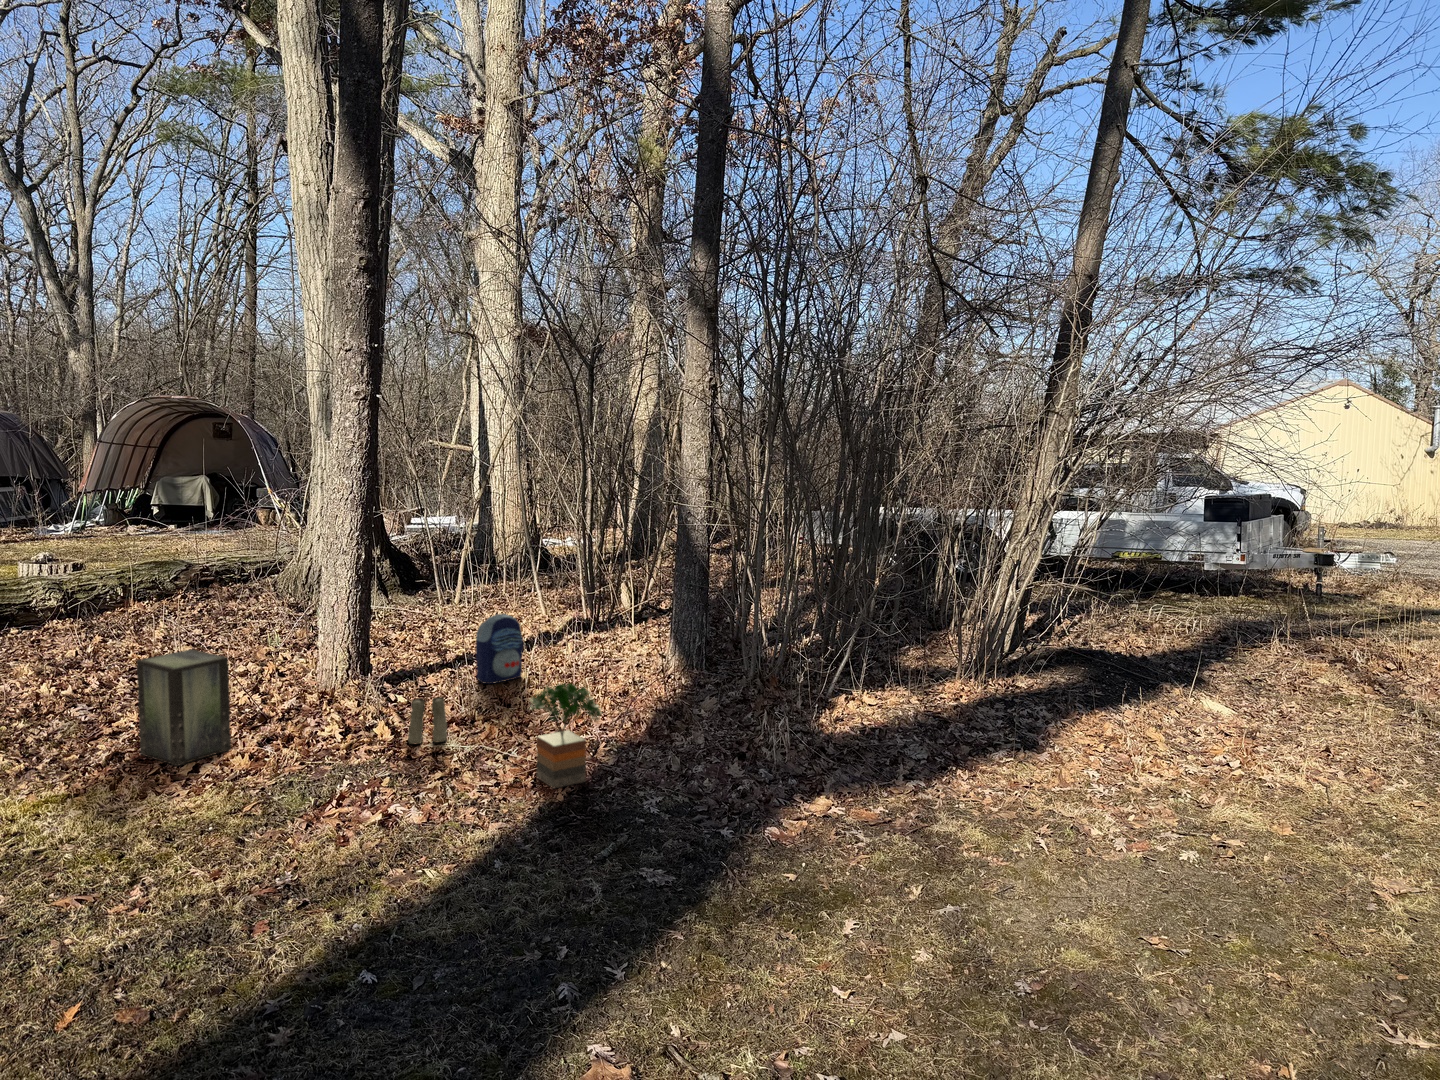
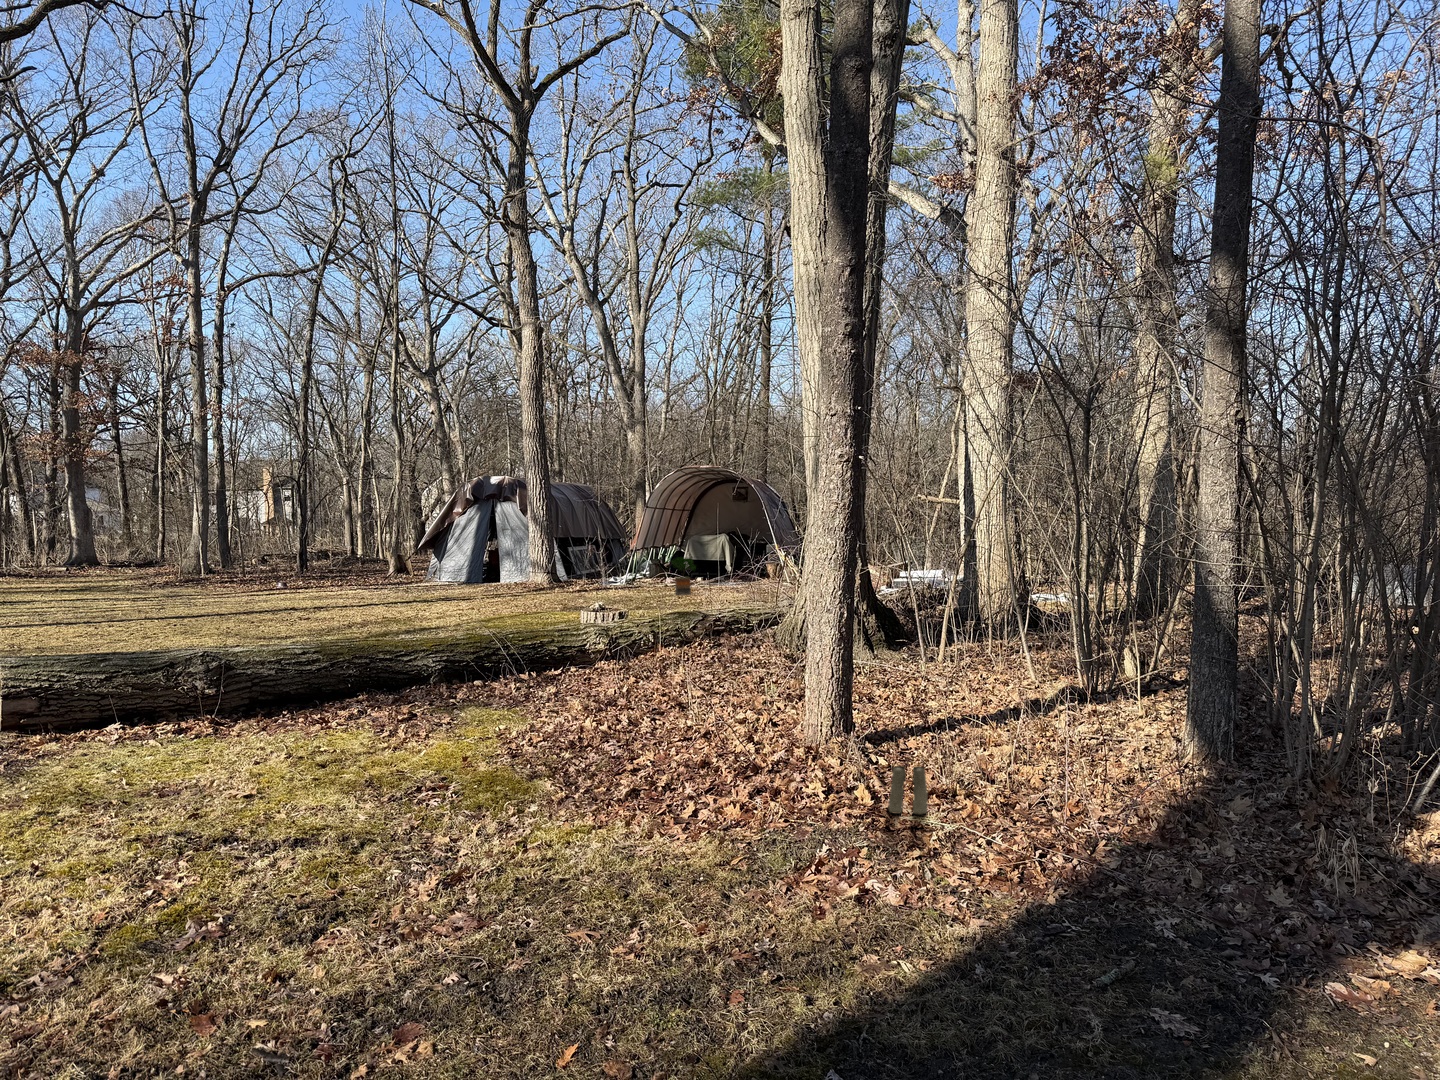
backpack: present [476,613,523,684] -> none [958,680,1008,753]
storage box: present [137,649,231,766] -> none [650,700,726,810]
potted tree: present [530,683,602,788] -> present [671,557,696,595]

